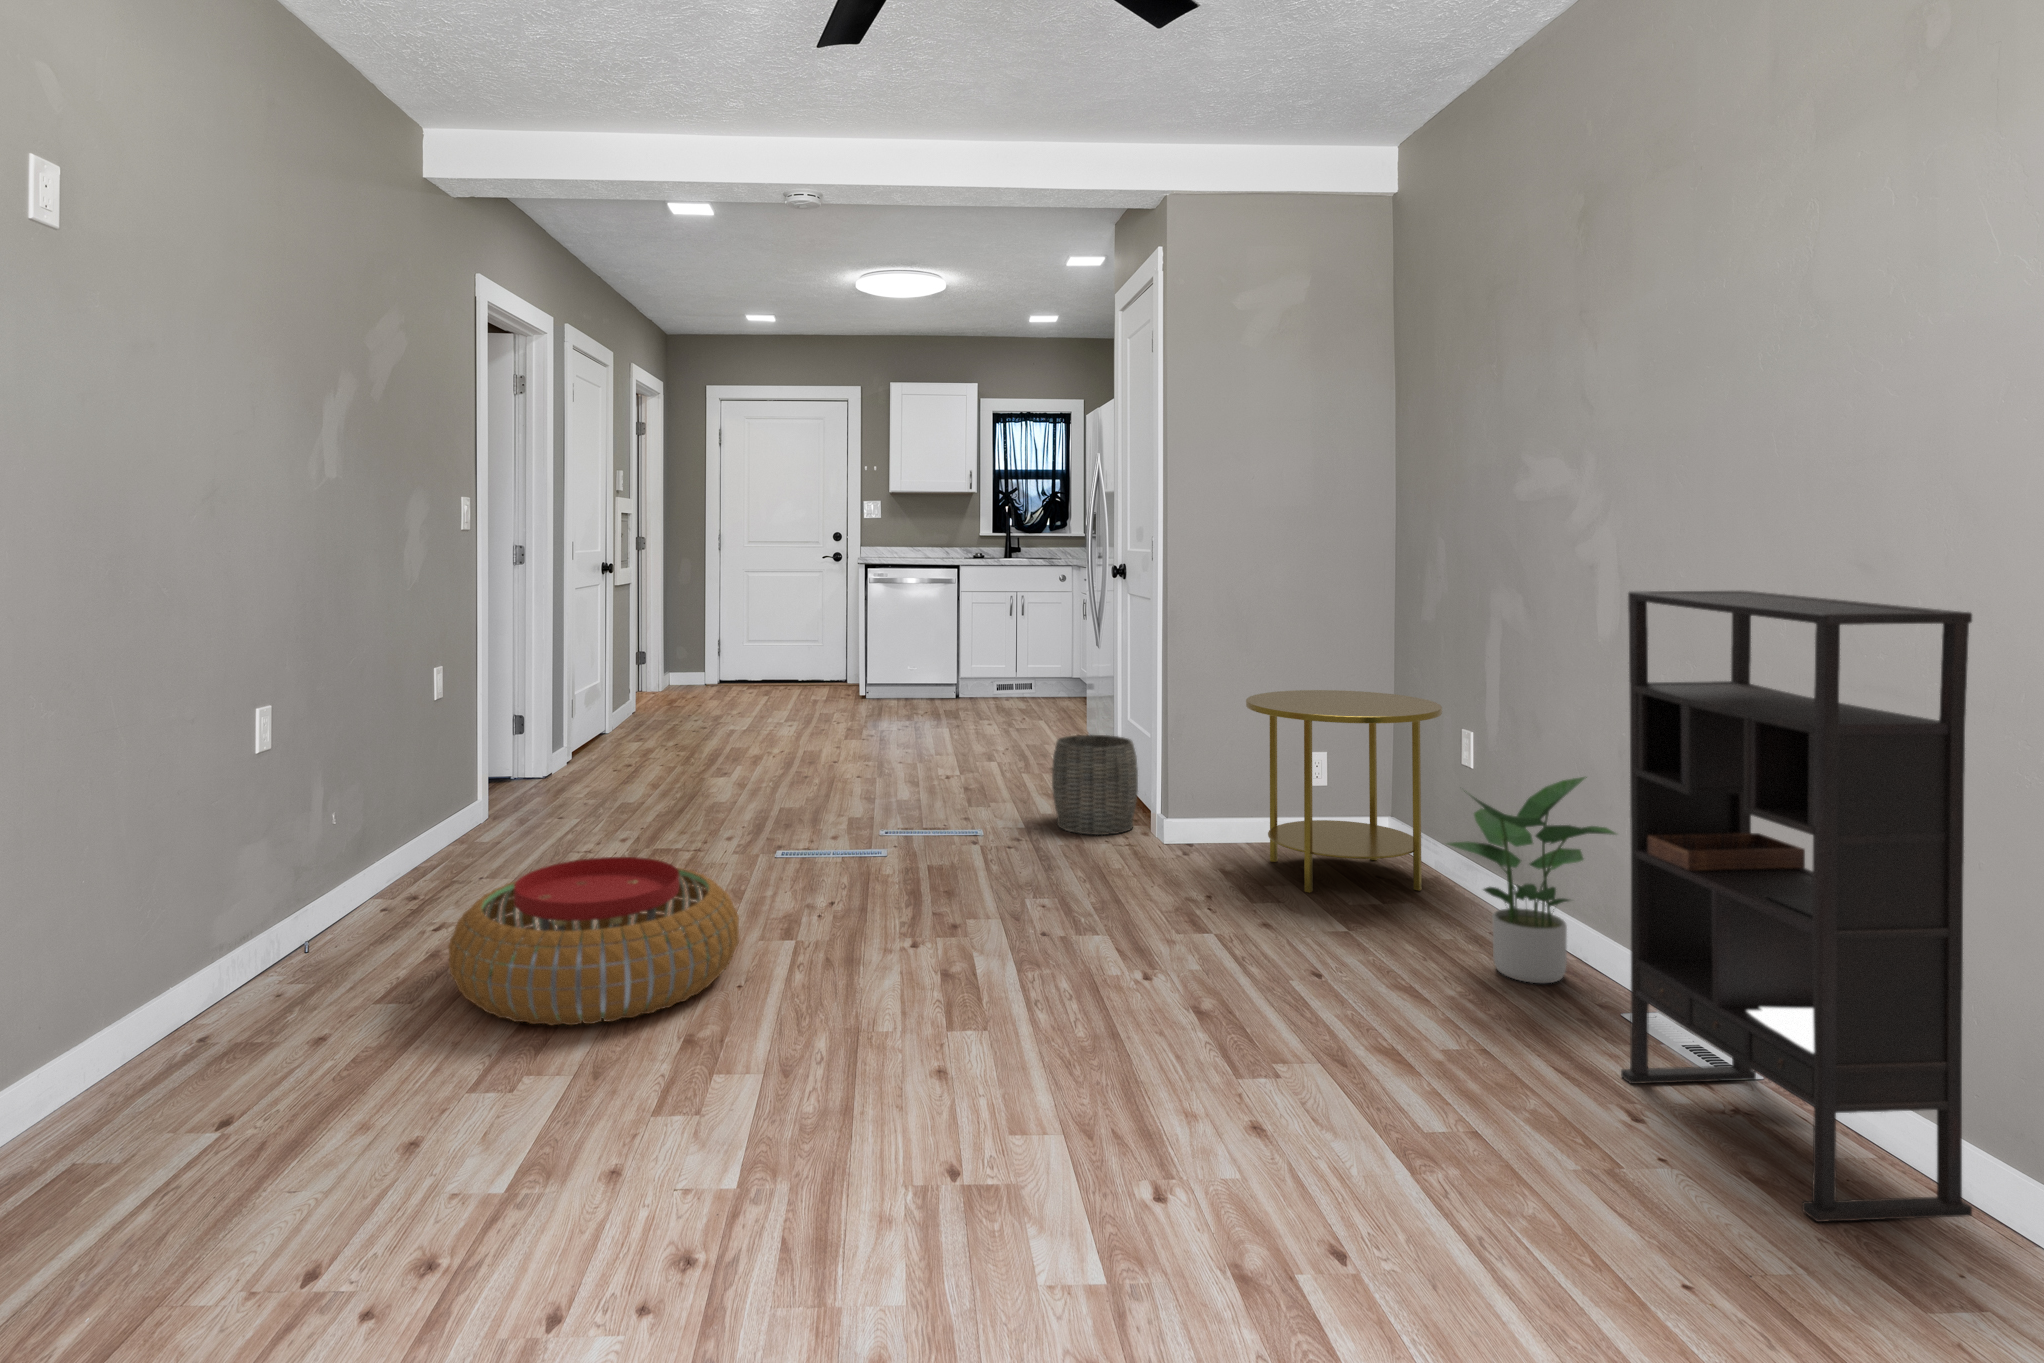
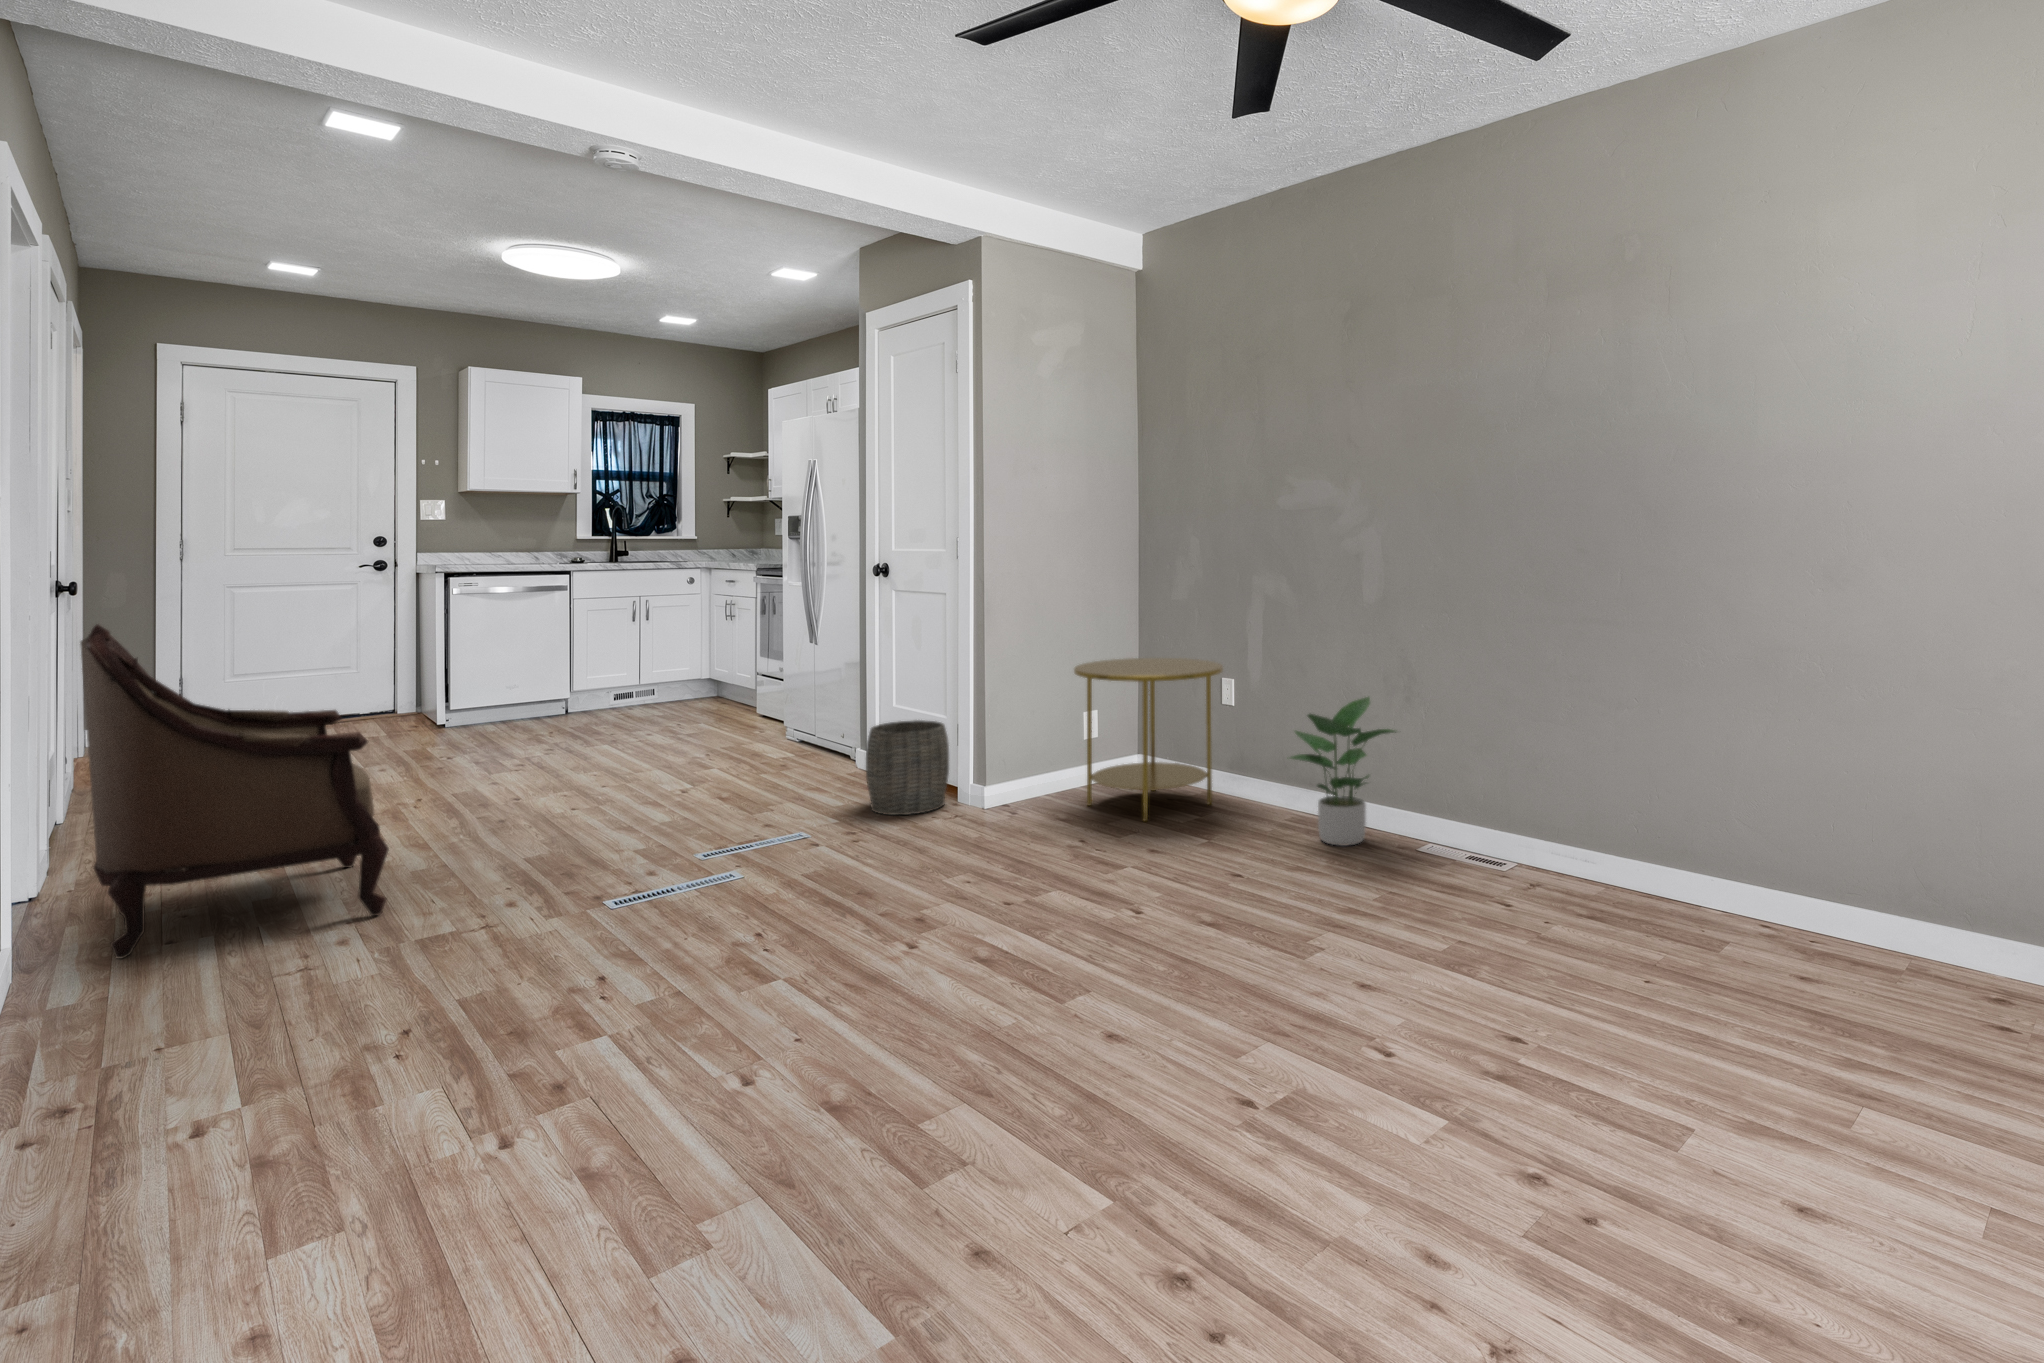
bookshelf: present [1621,591,1972,1222] -> none [1461,563,1662,926]
armchair: none [500,599,684,833] -> present [80,624,389,959]
pouf: present [448,857,739,1025] -> none [373,912,780,1154]

